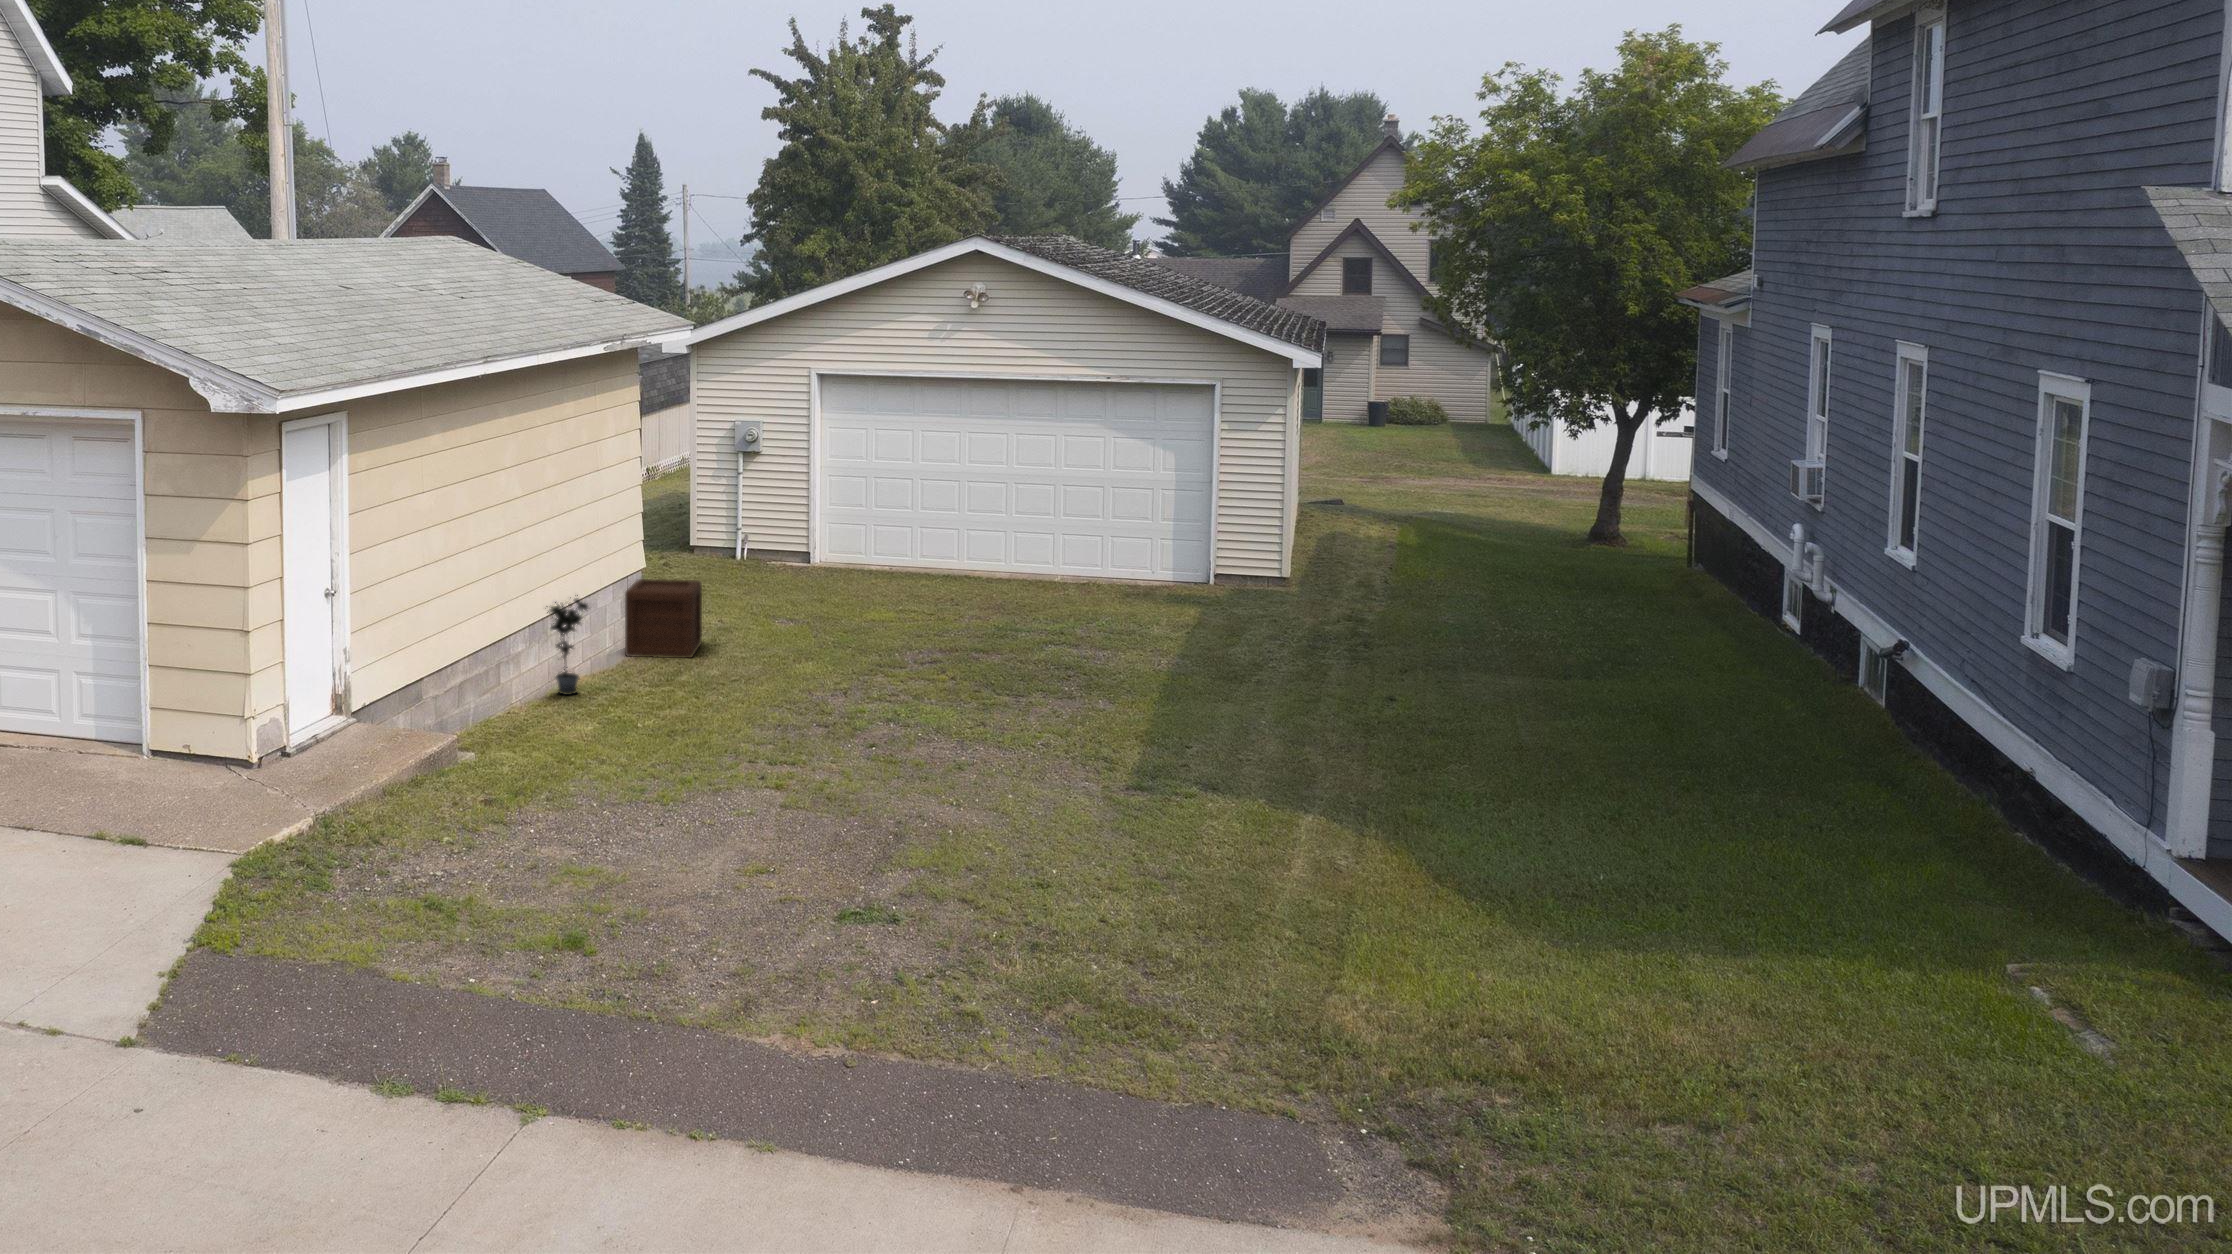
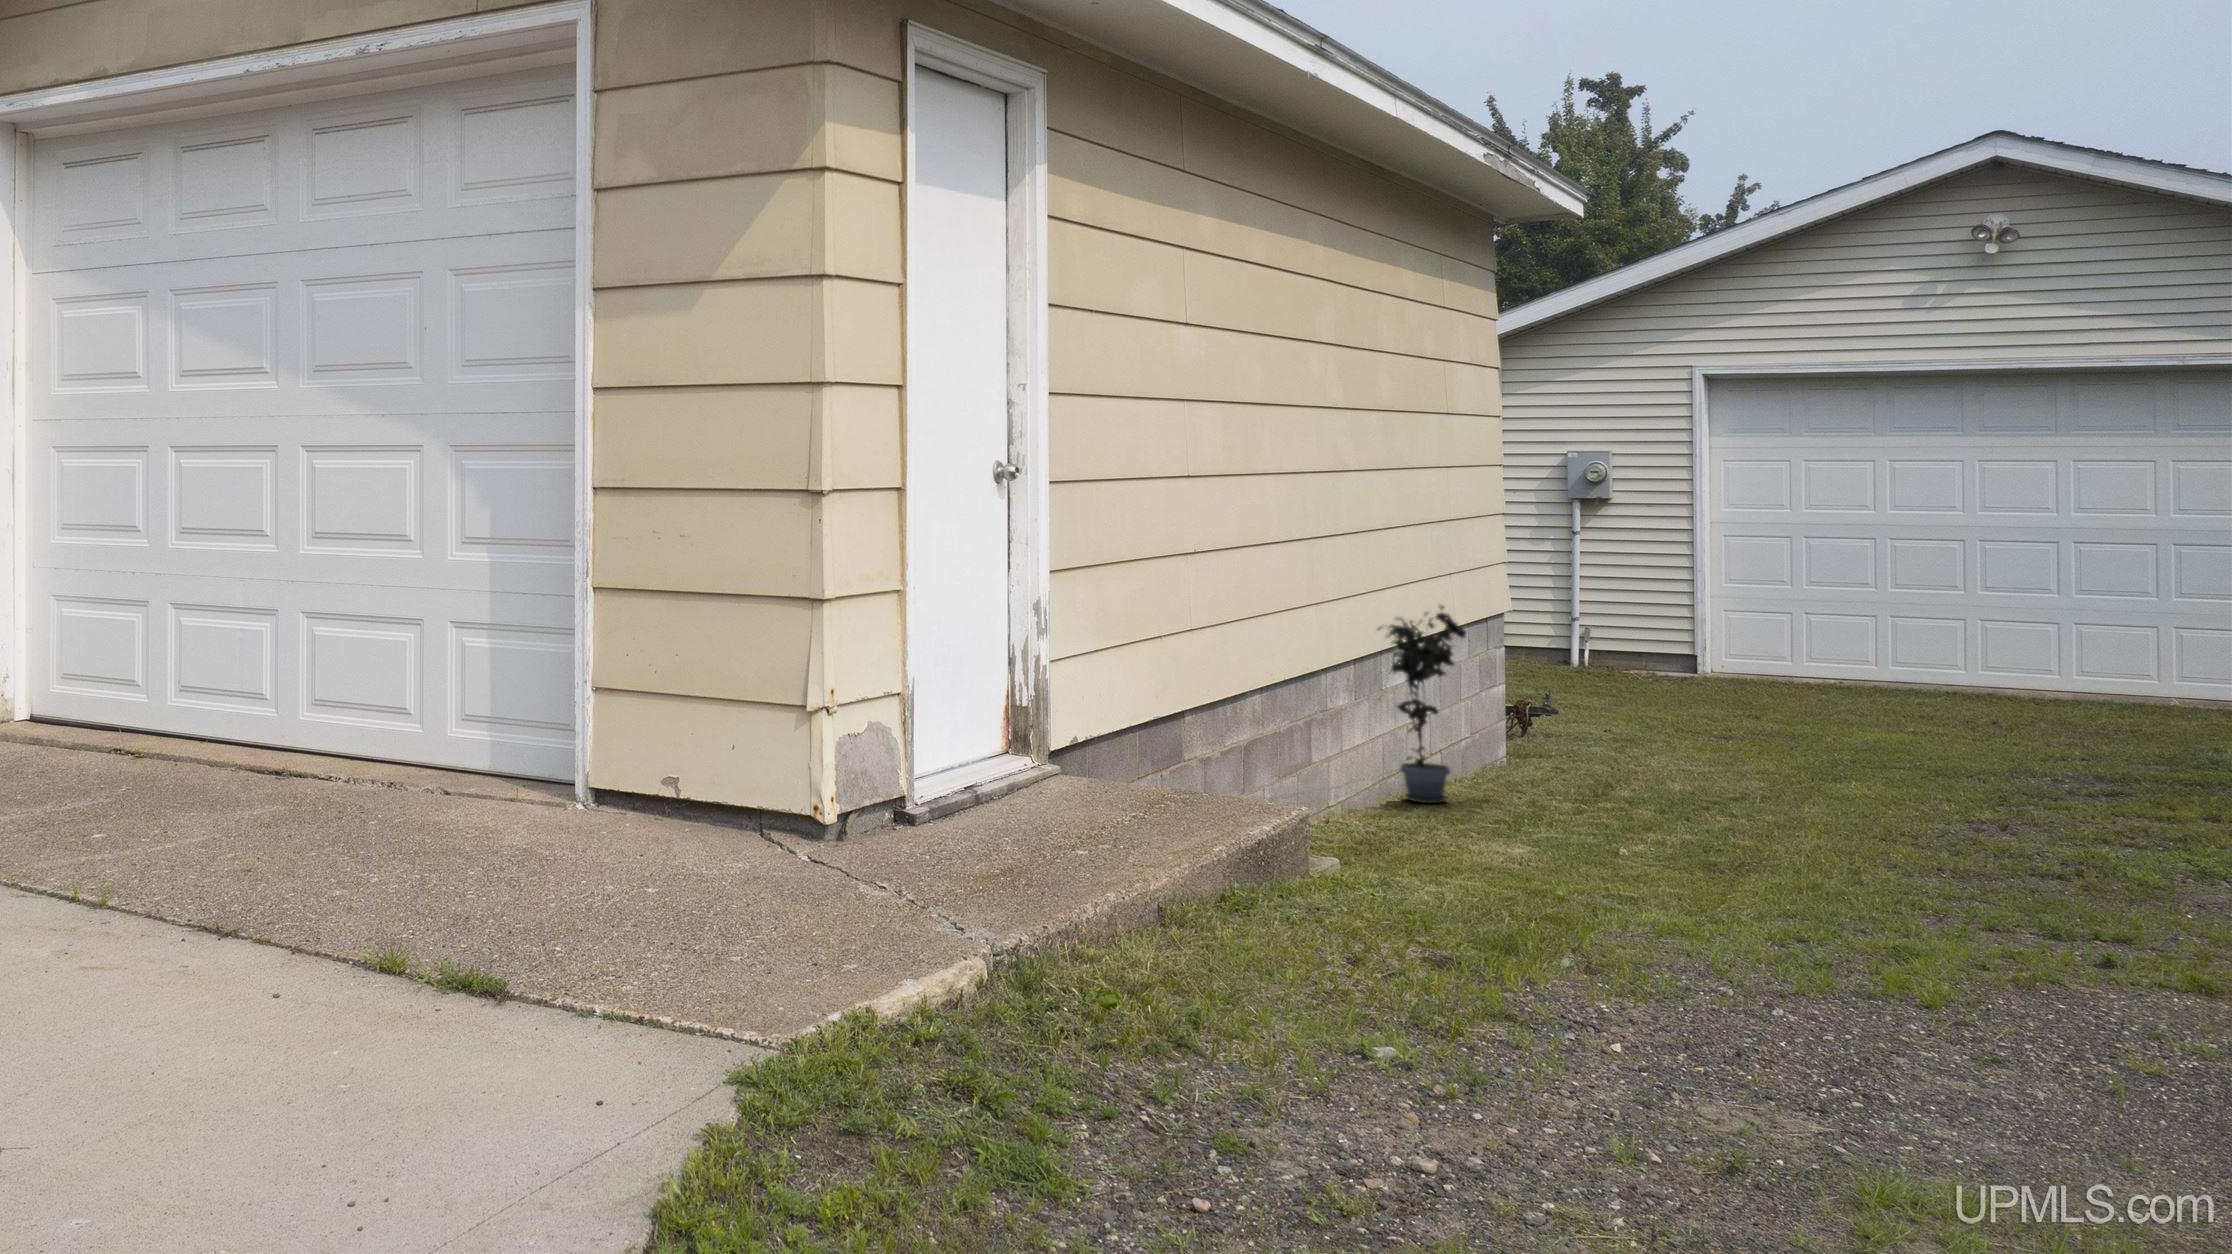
wooden crate: present [625,579,702,658] -> none [1489,629,1630,770]

